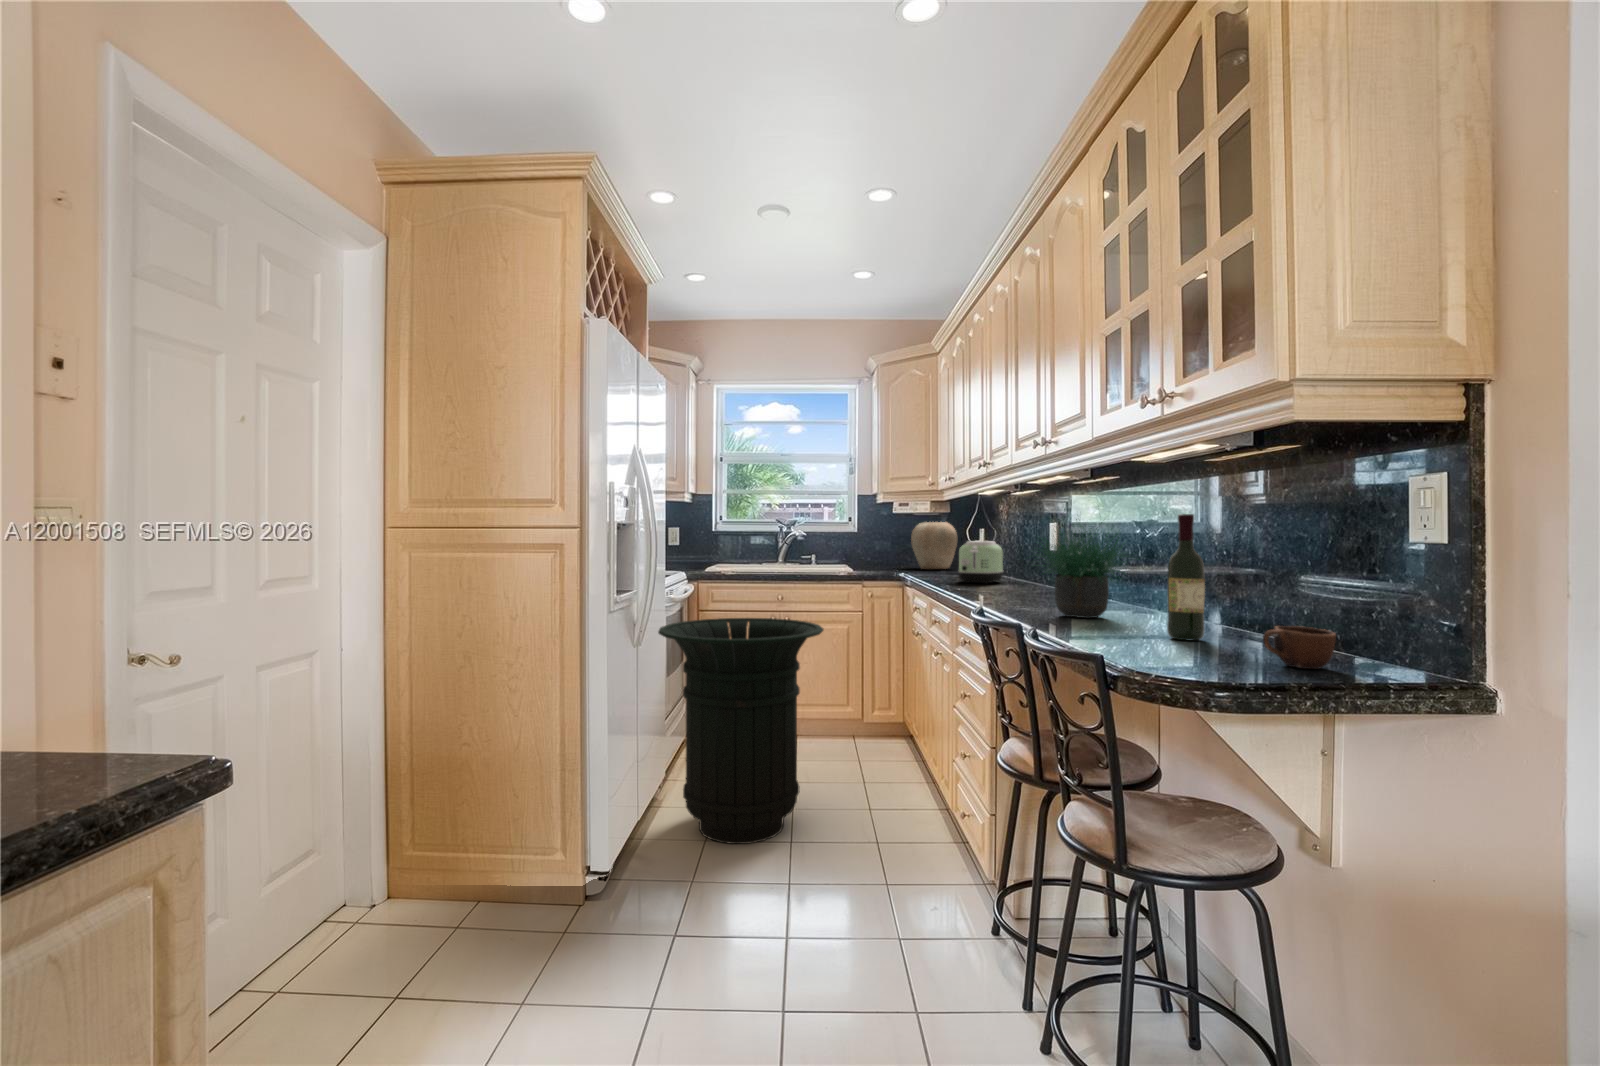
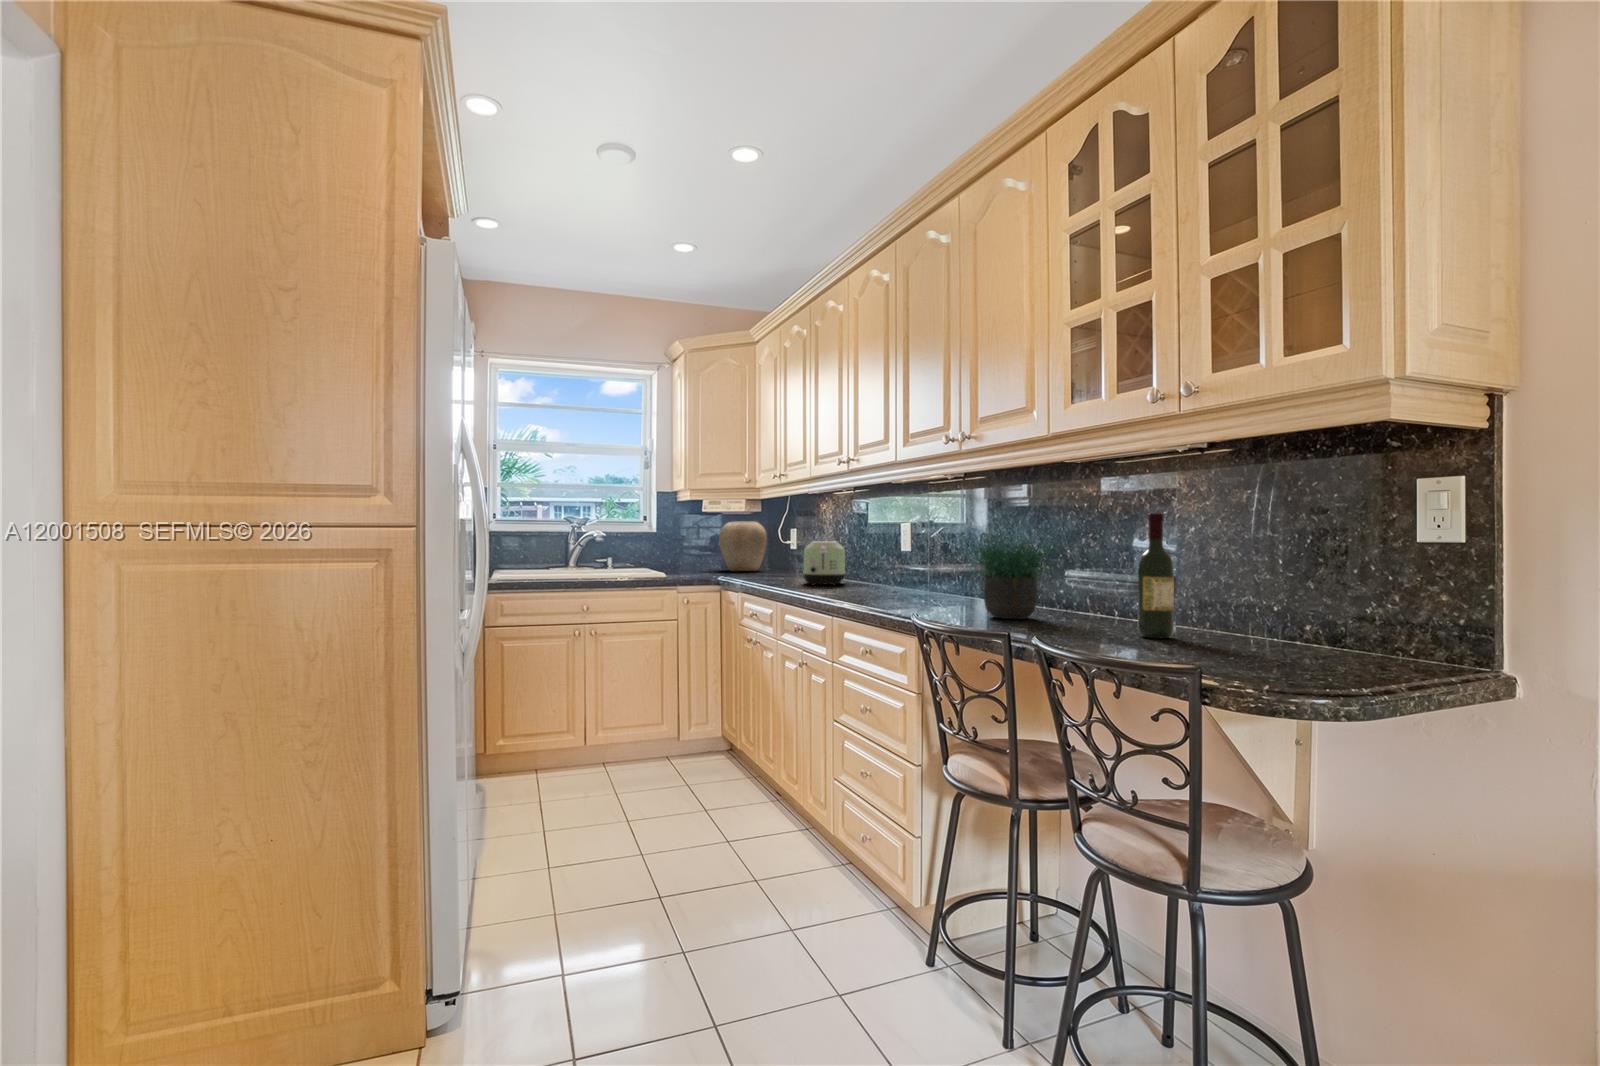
trash can: present [658,618,823,844] -> none [489,634,698,916]
mug: present [1263,626,1336,669] -> none [1287,621,1348,662]

